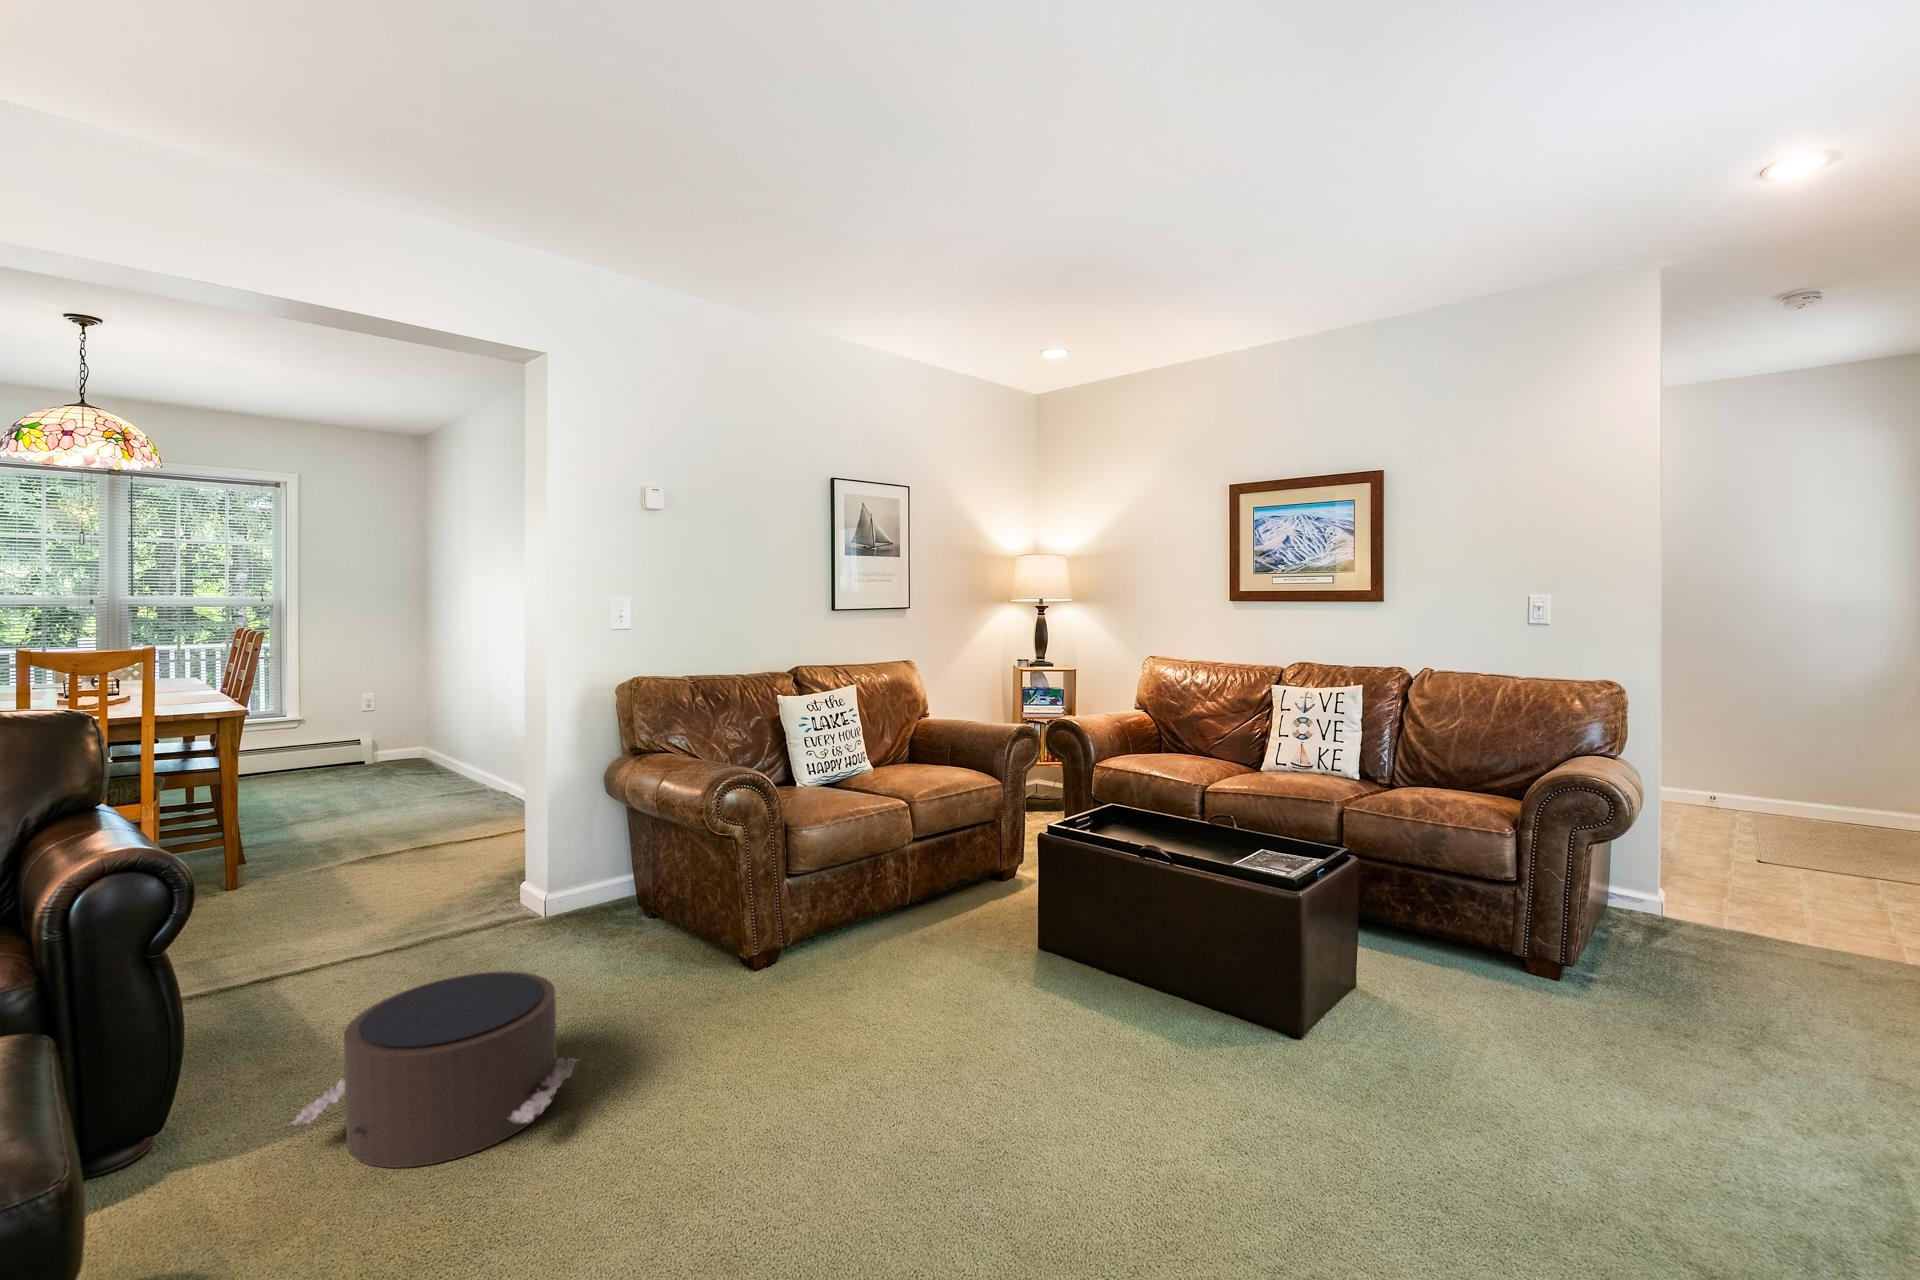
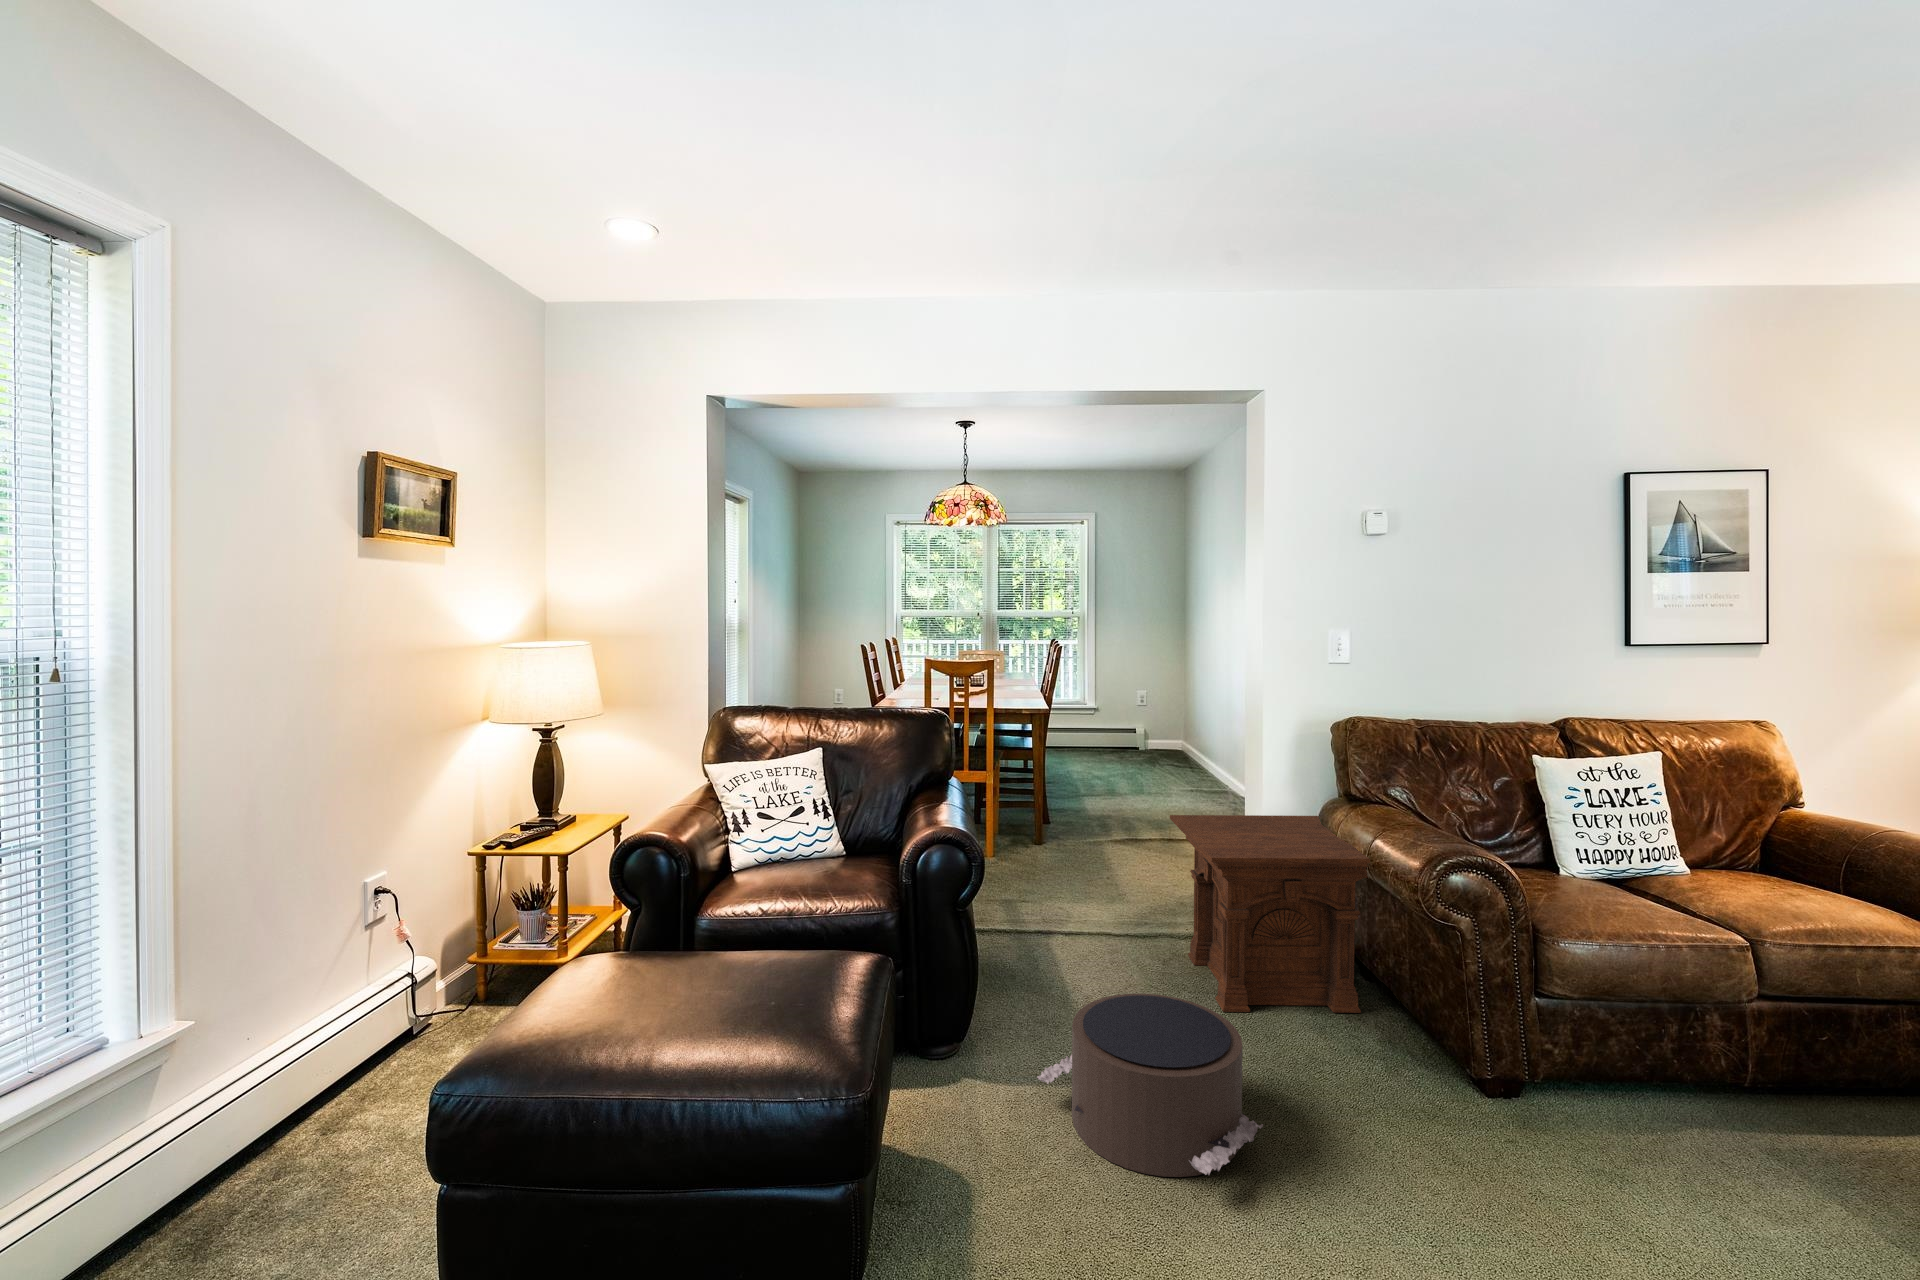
side table: none [442,776,676,985] -> present [1170,815,1370,1013]

